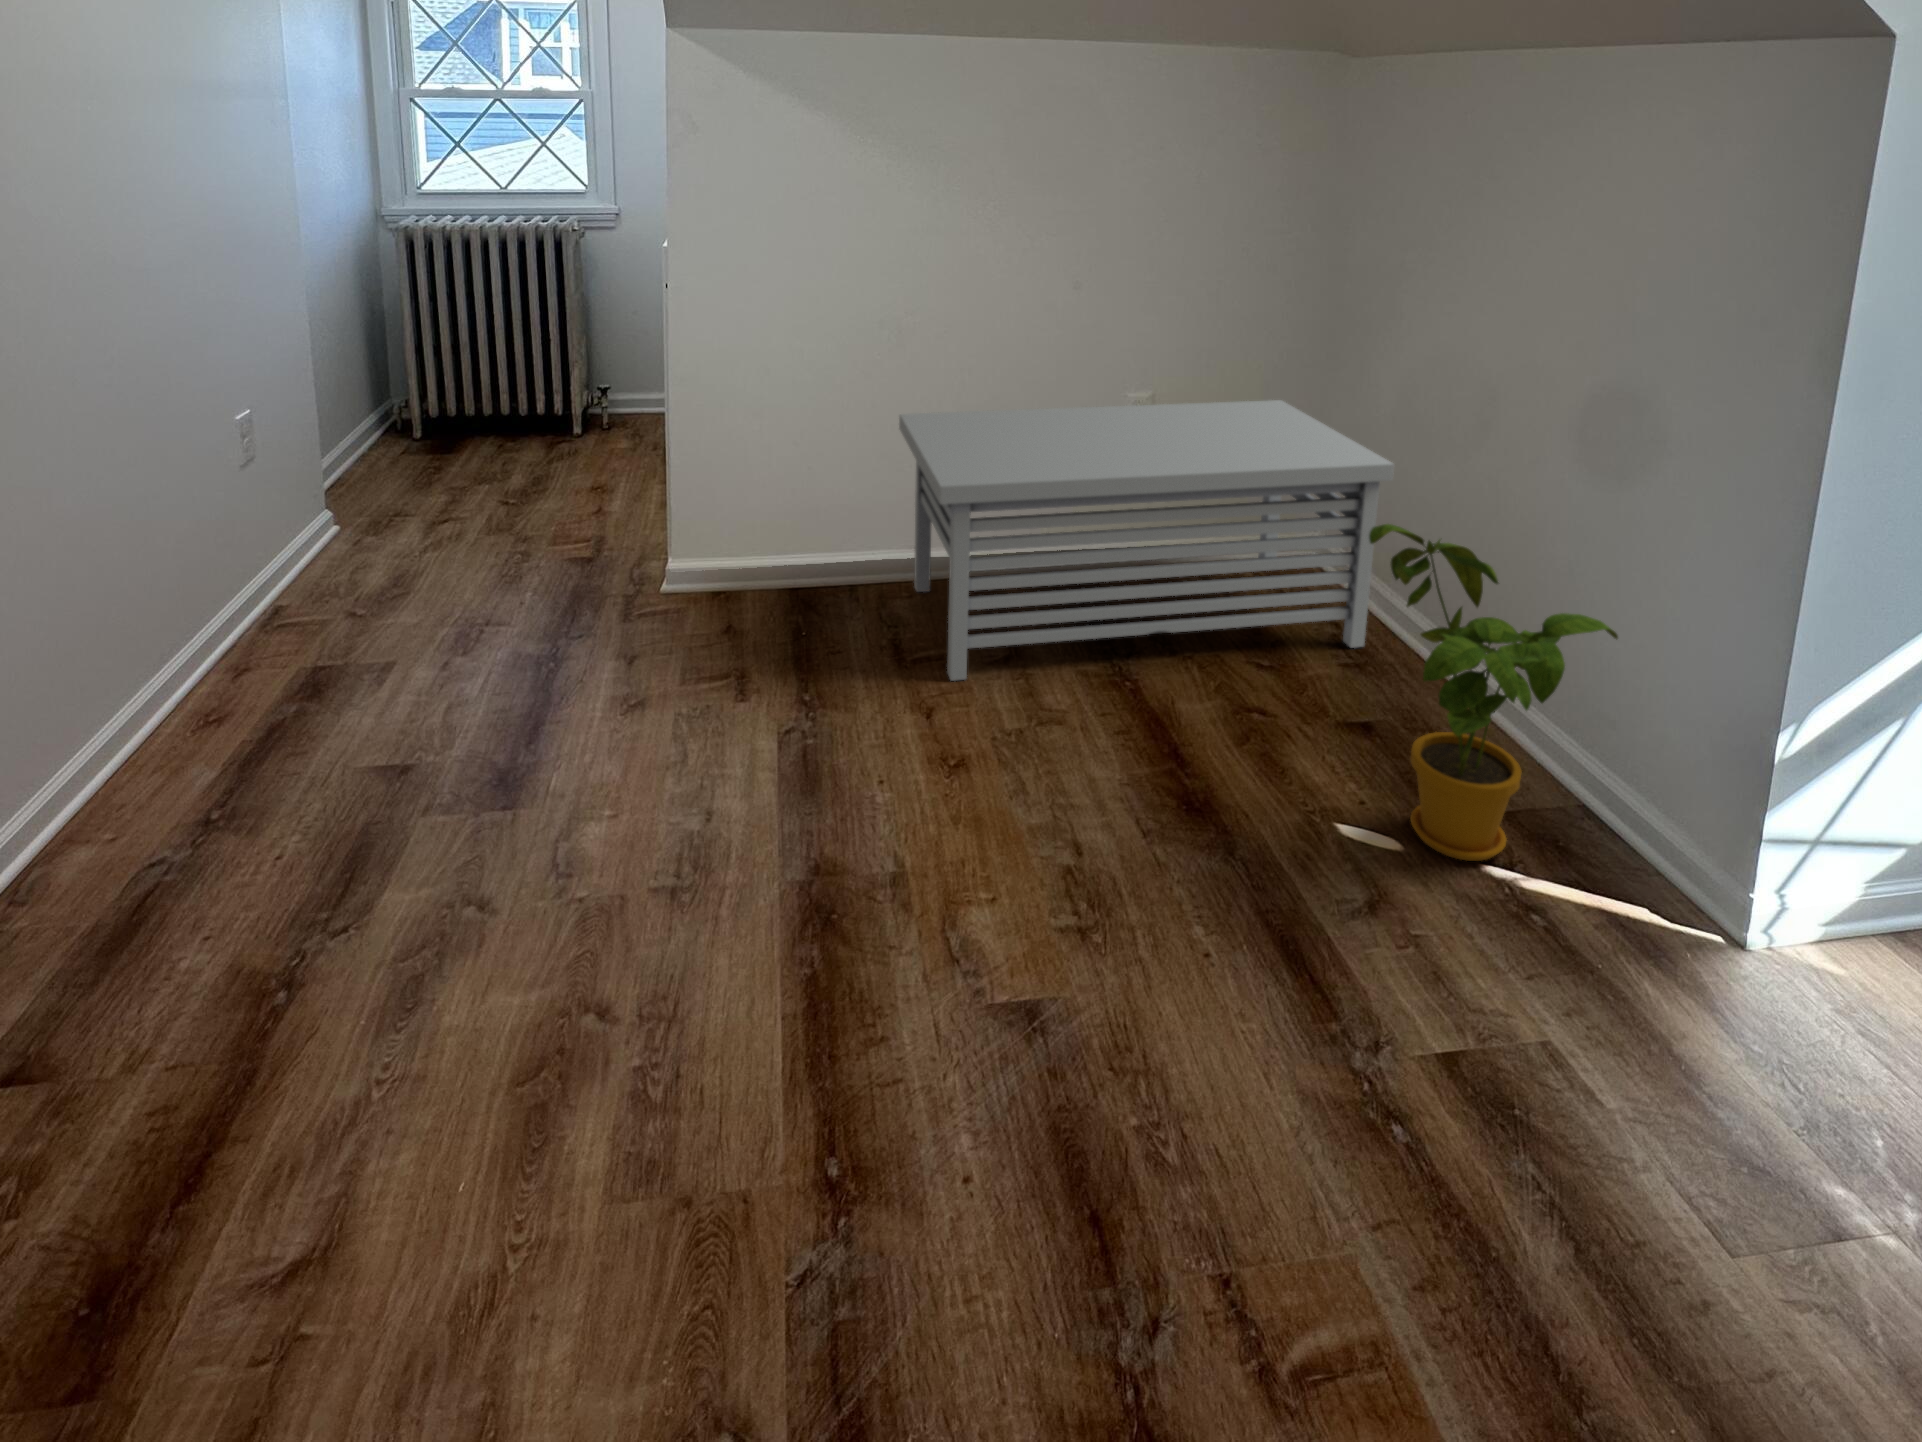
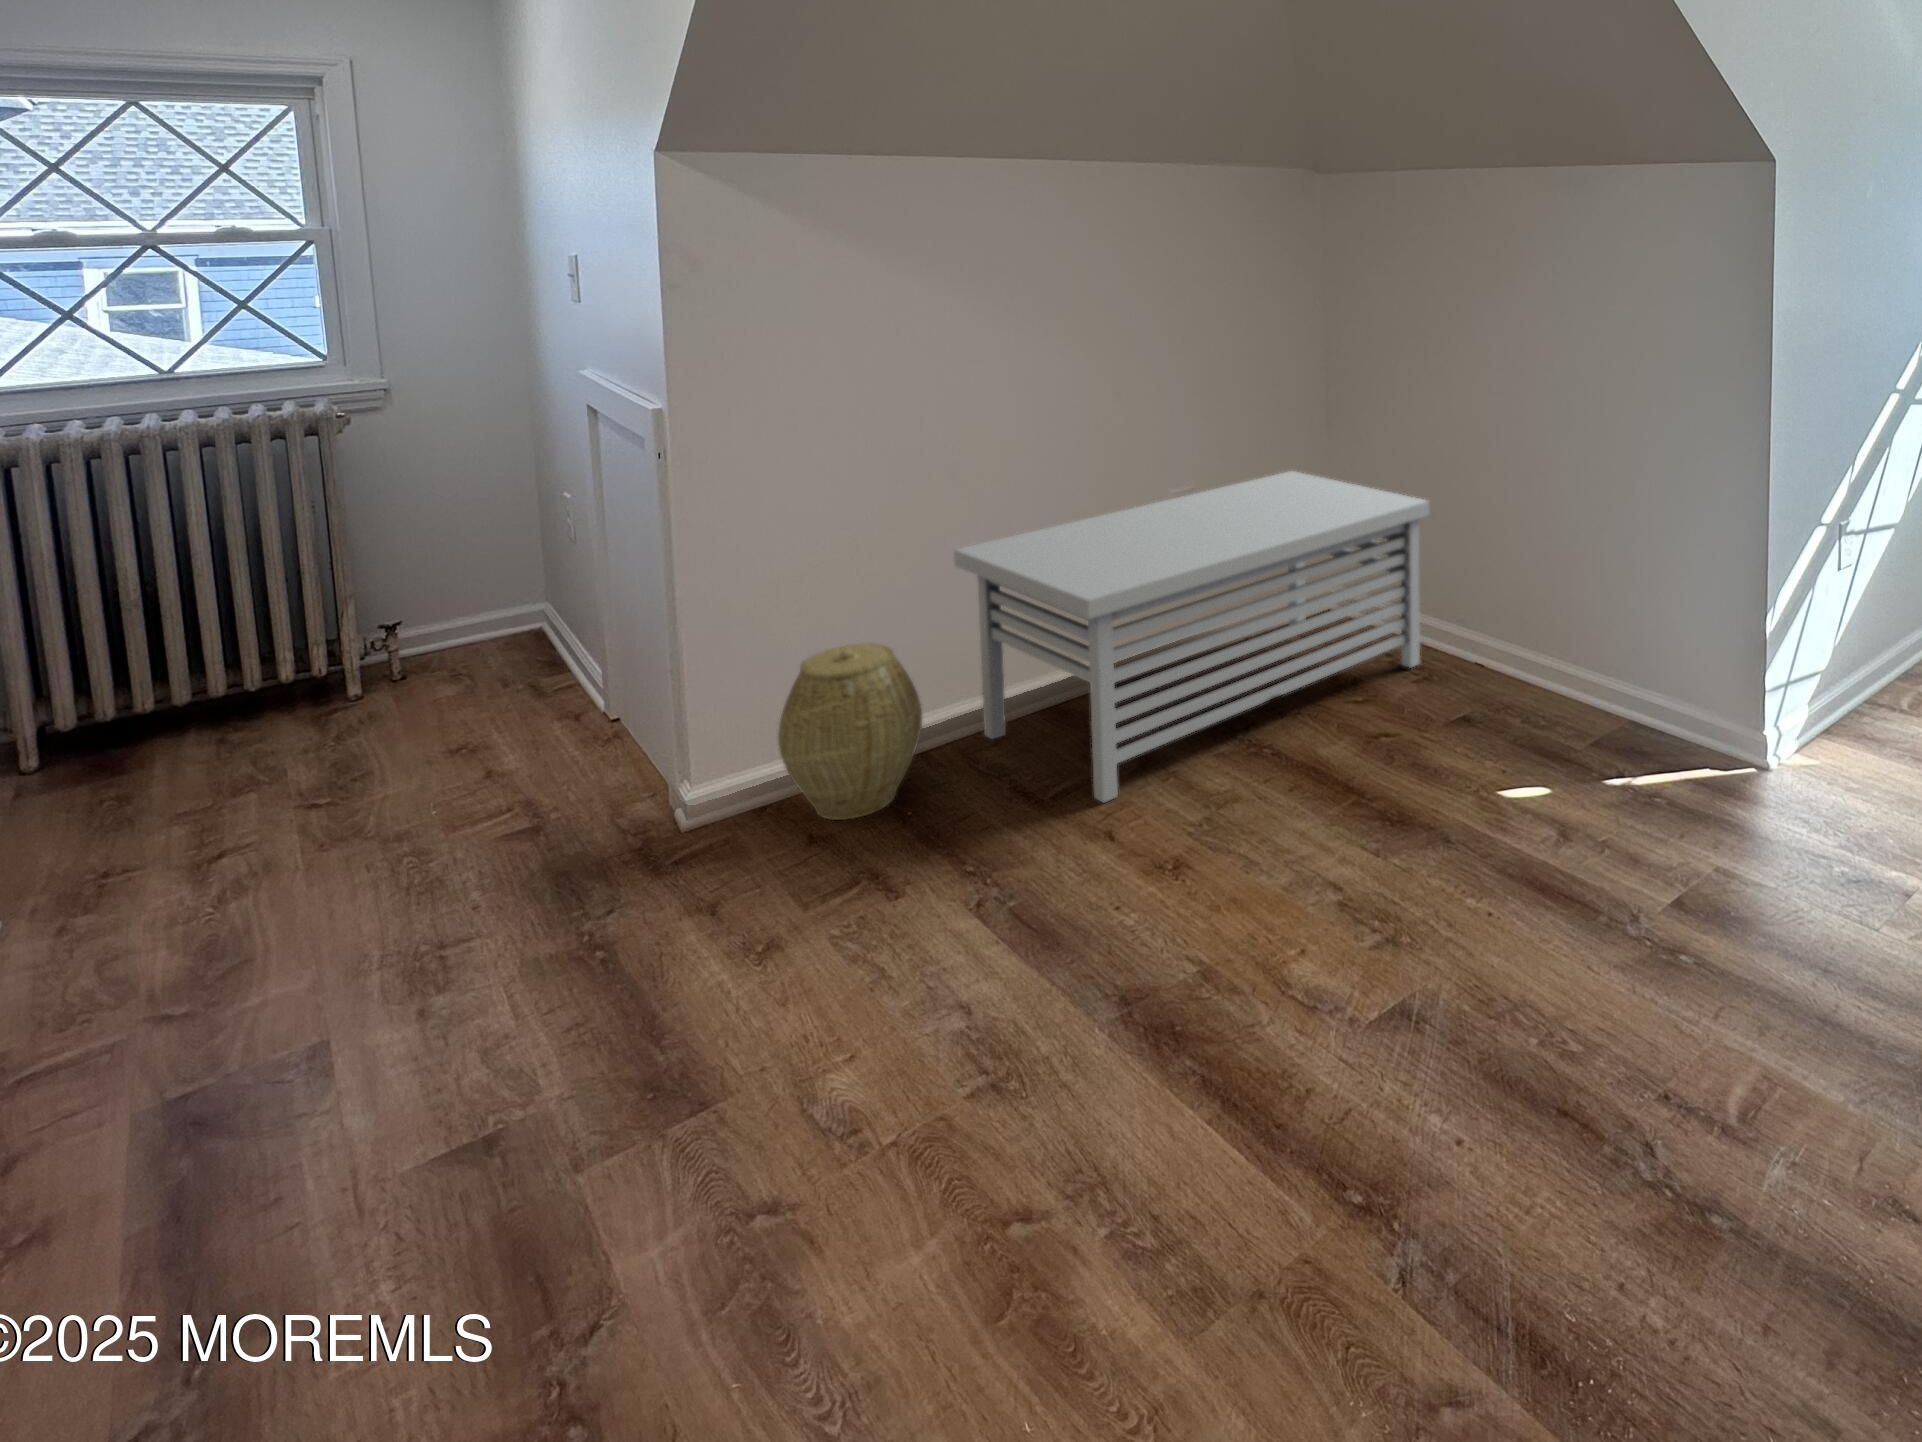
woven basket: none [728,478,840,624] -> present [778,643,922,820]
house plant: present [1369,524,1618,861] -> none [1493,535,1651,784]

